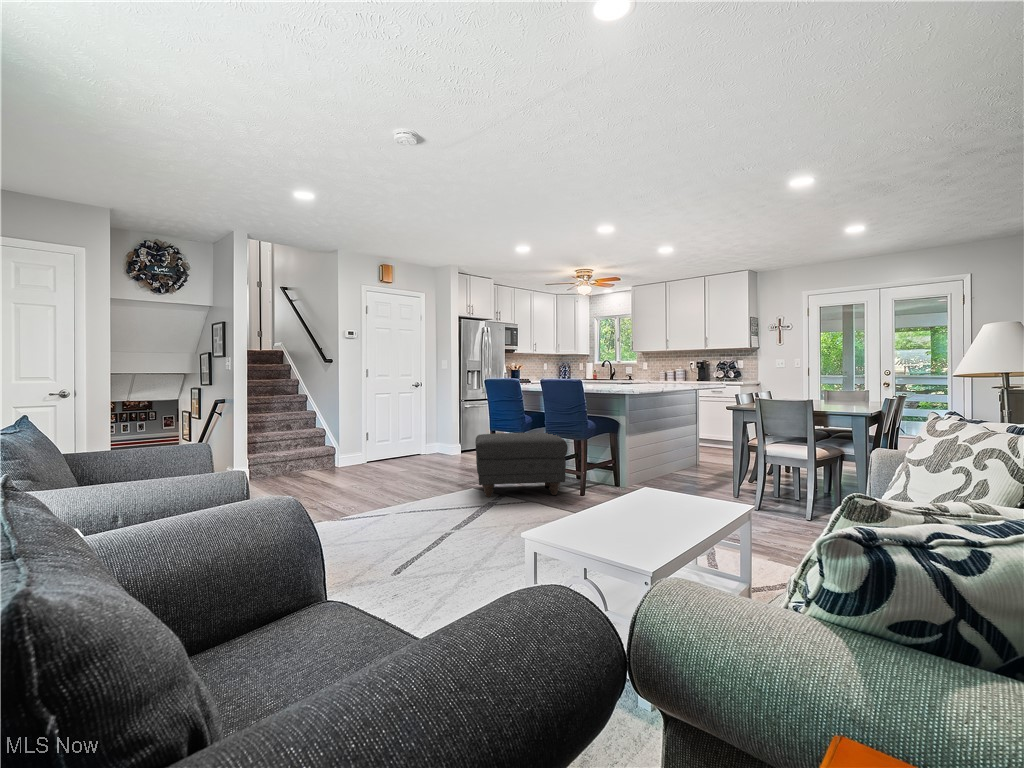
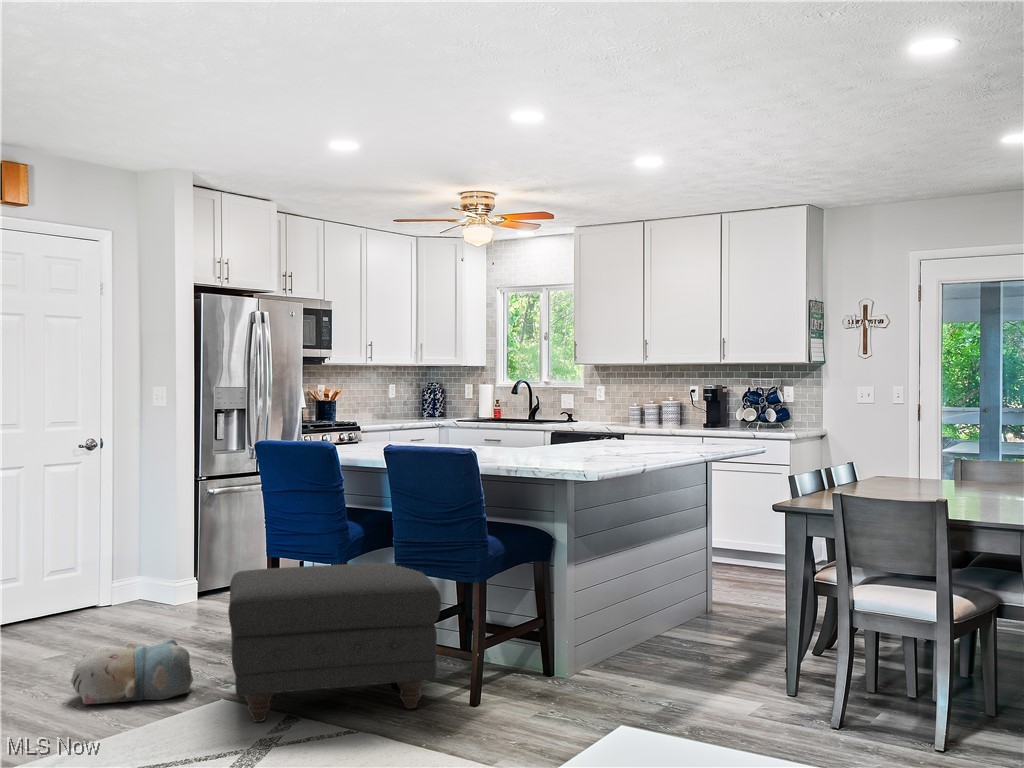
plush toy: none [410,464,460,488] -> present [71,639,193,704]

